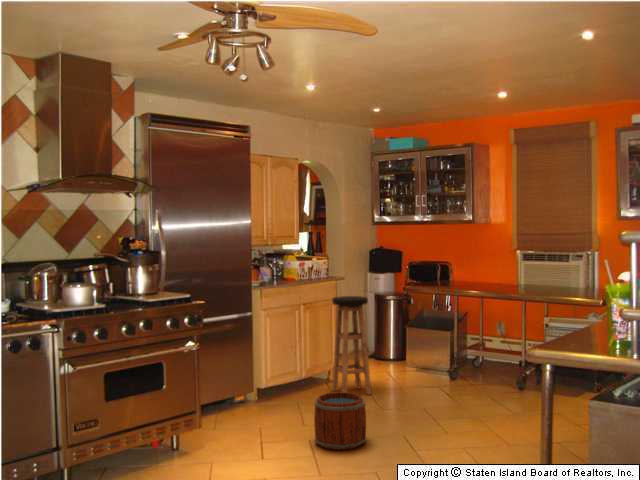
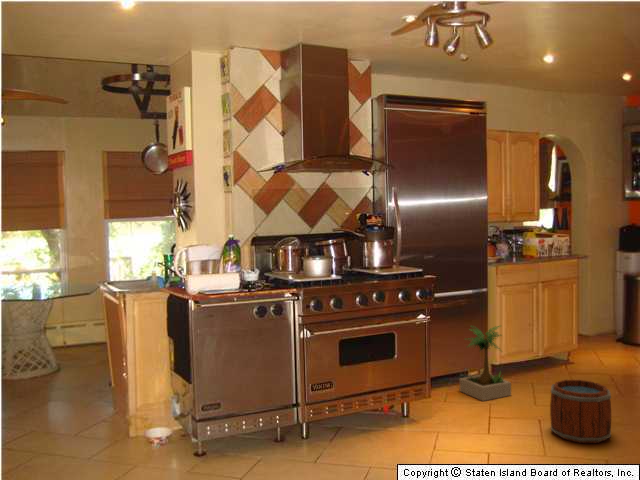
bar stool: present [332,296,371,395] -> none [573,276,620,385]
potted plant: none [228,347,277,423] -> present [459,326,511,401]

